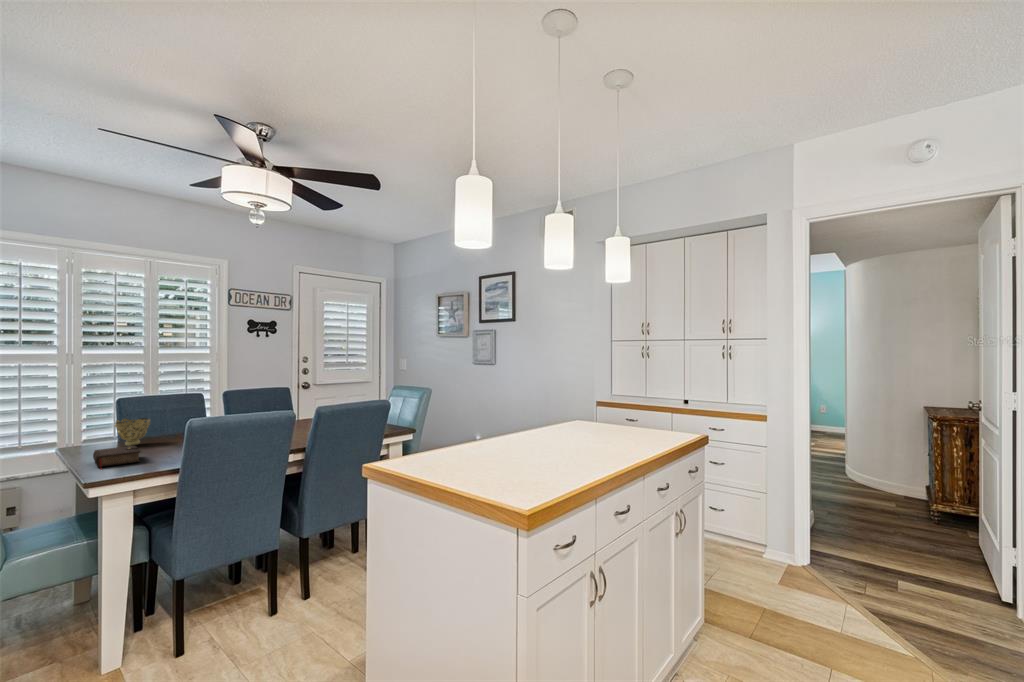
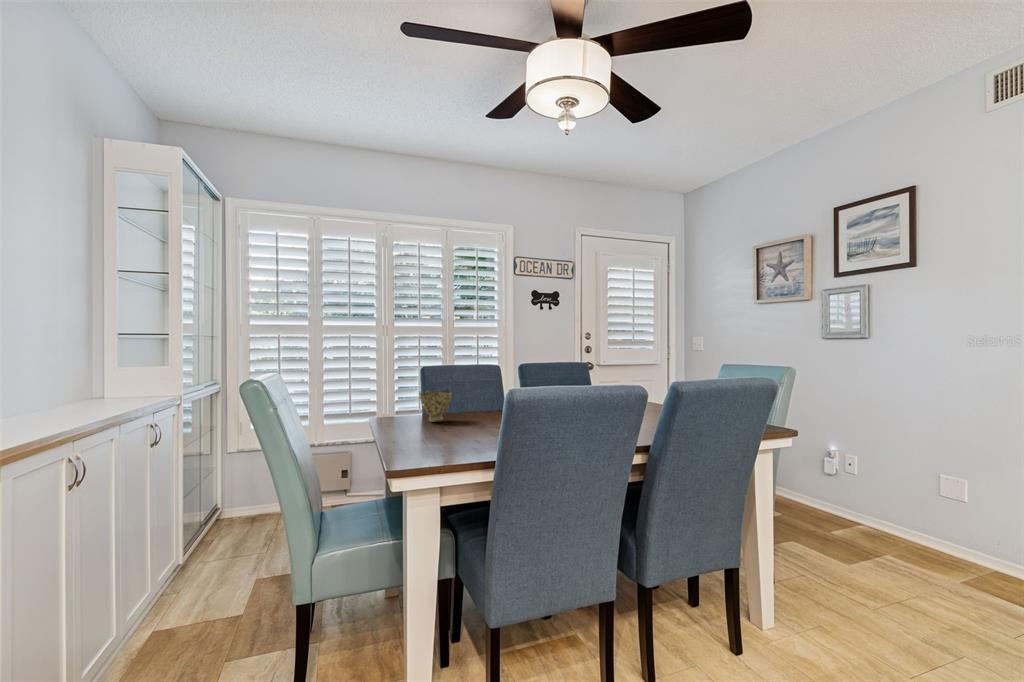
book: present [93,446,140,468] -> none [399,423,446,452]

